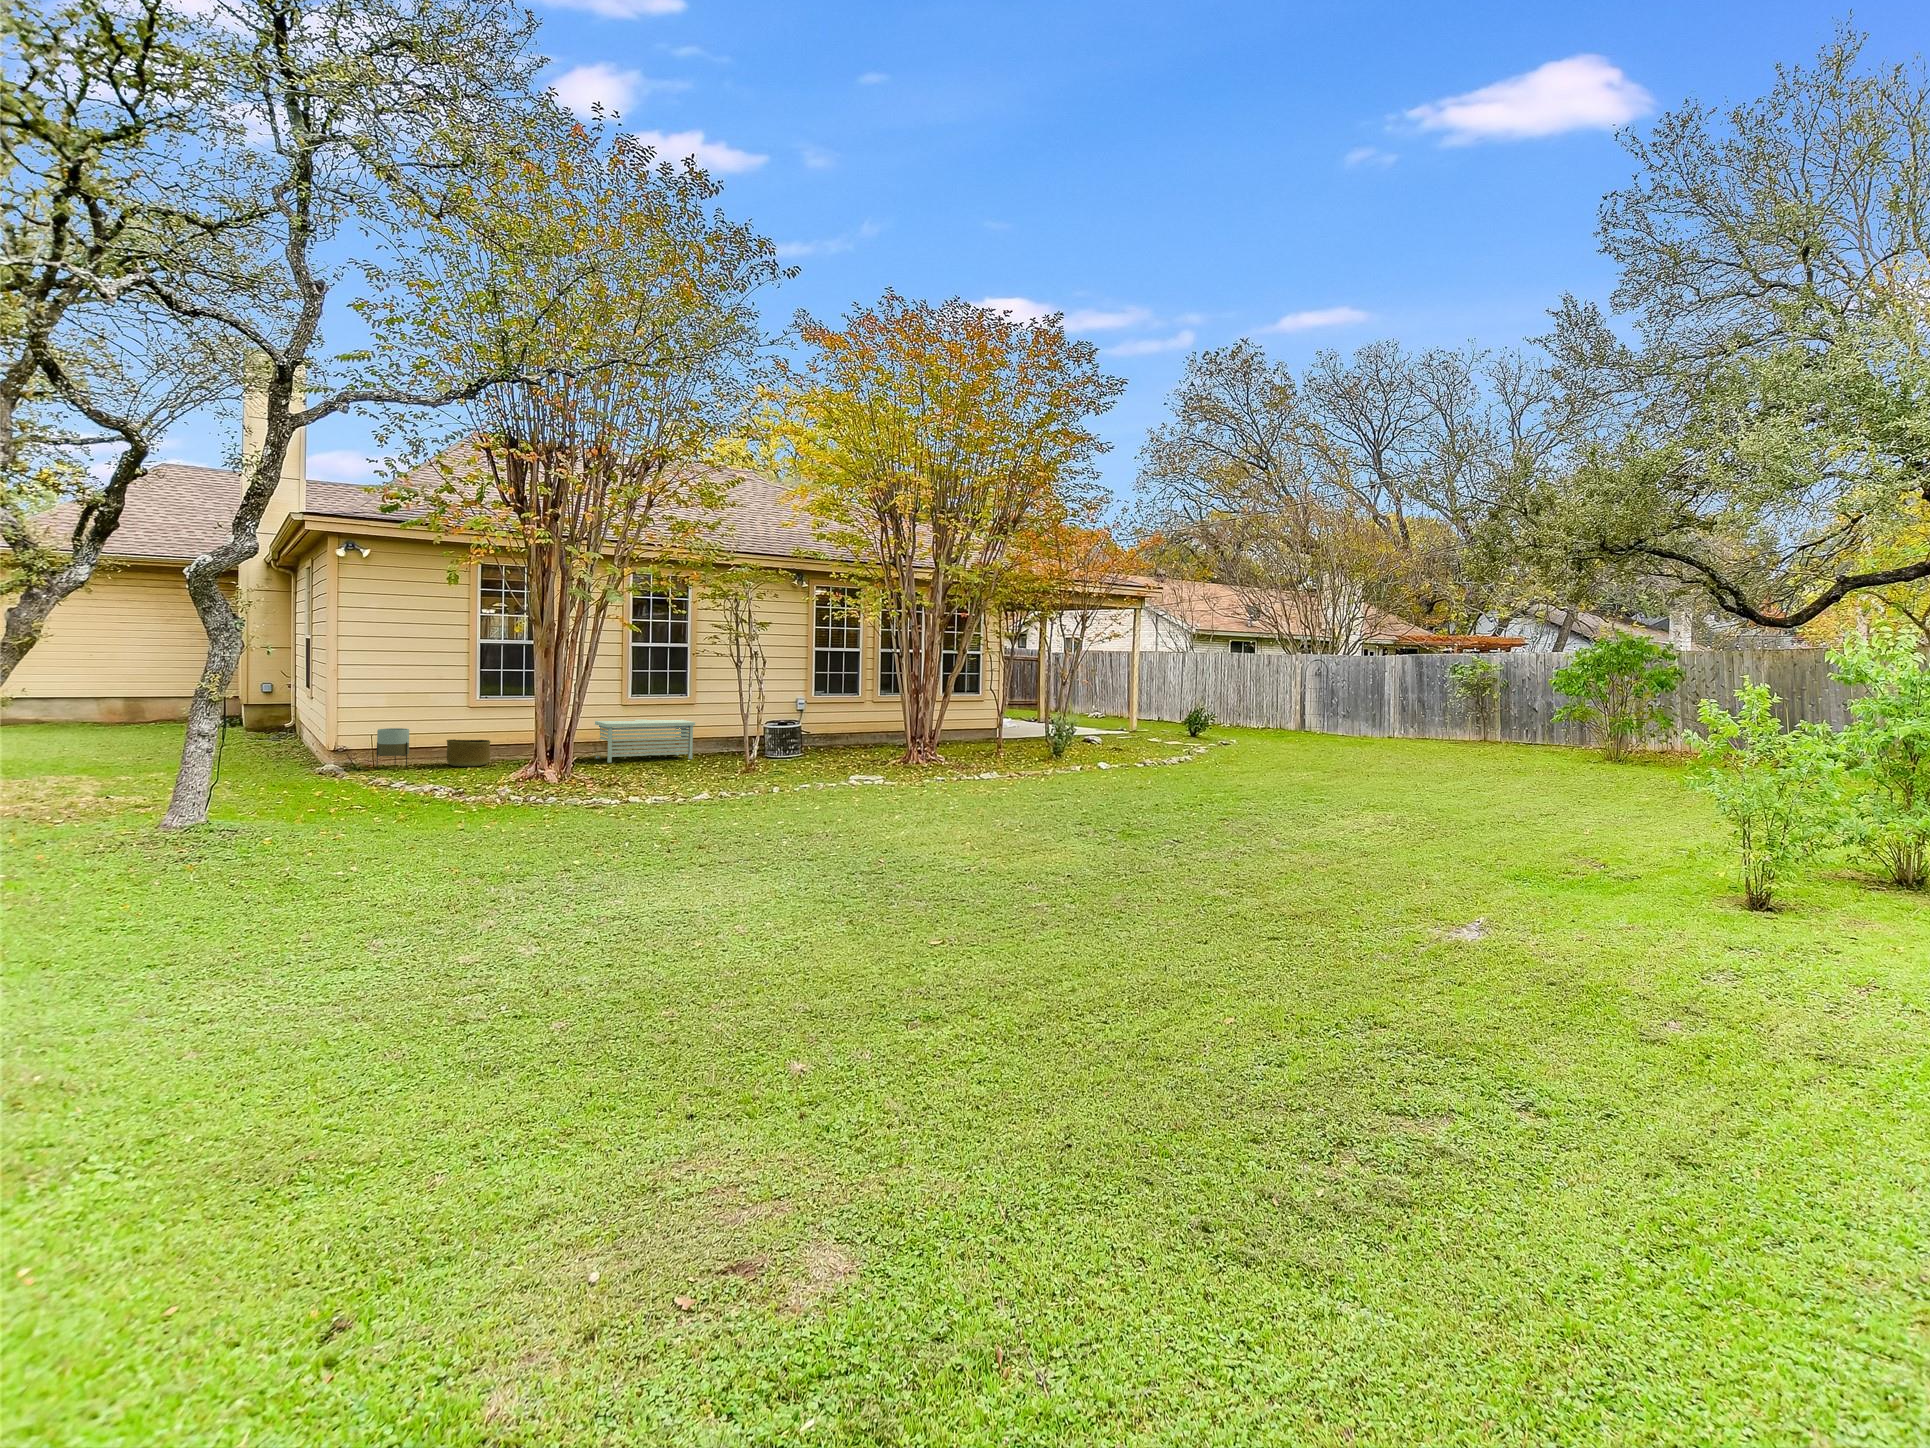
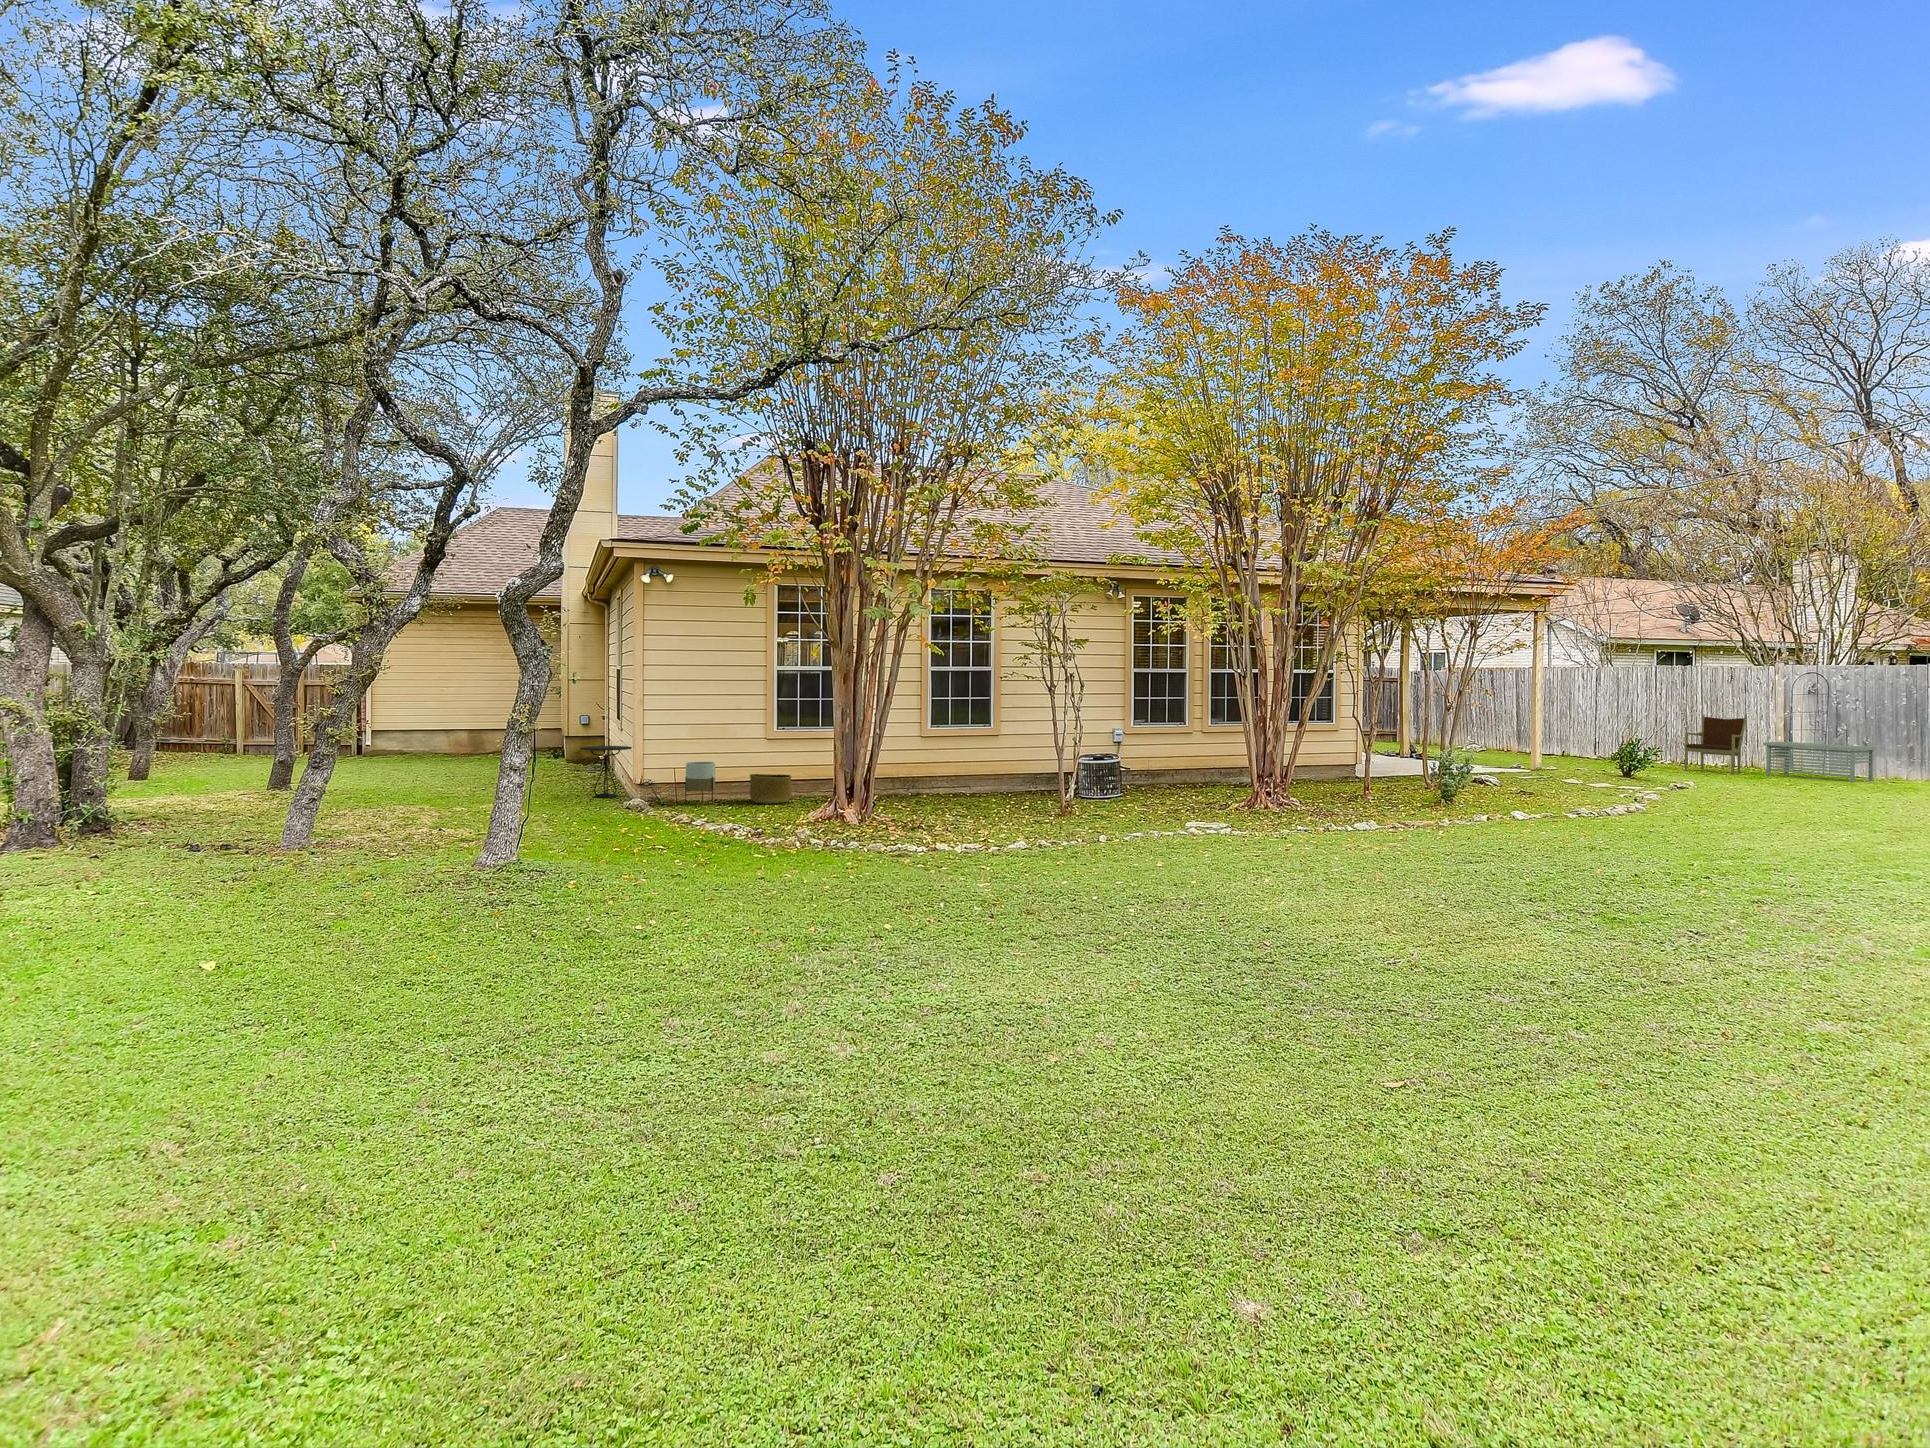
armchair: none [1236,690,1275,733] -> present [1685,715,1747,774]
side table: none [253,714,314,765] -> present [580,746,632,798]
storage bench: present [595,719,695,763] -> present [1763,742,1876,782]

